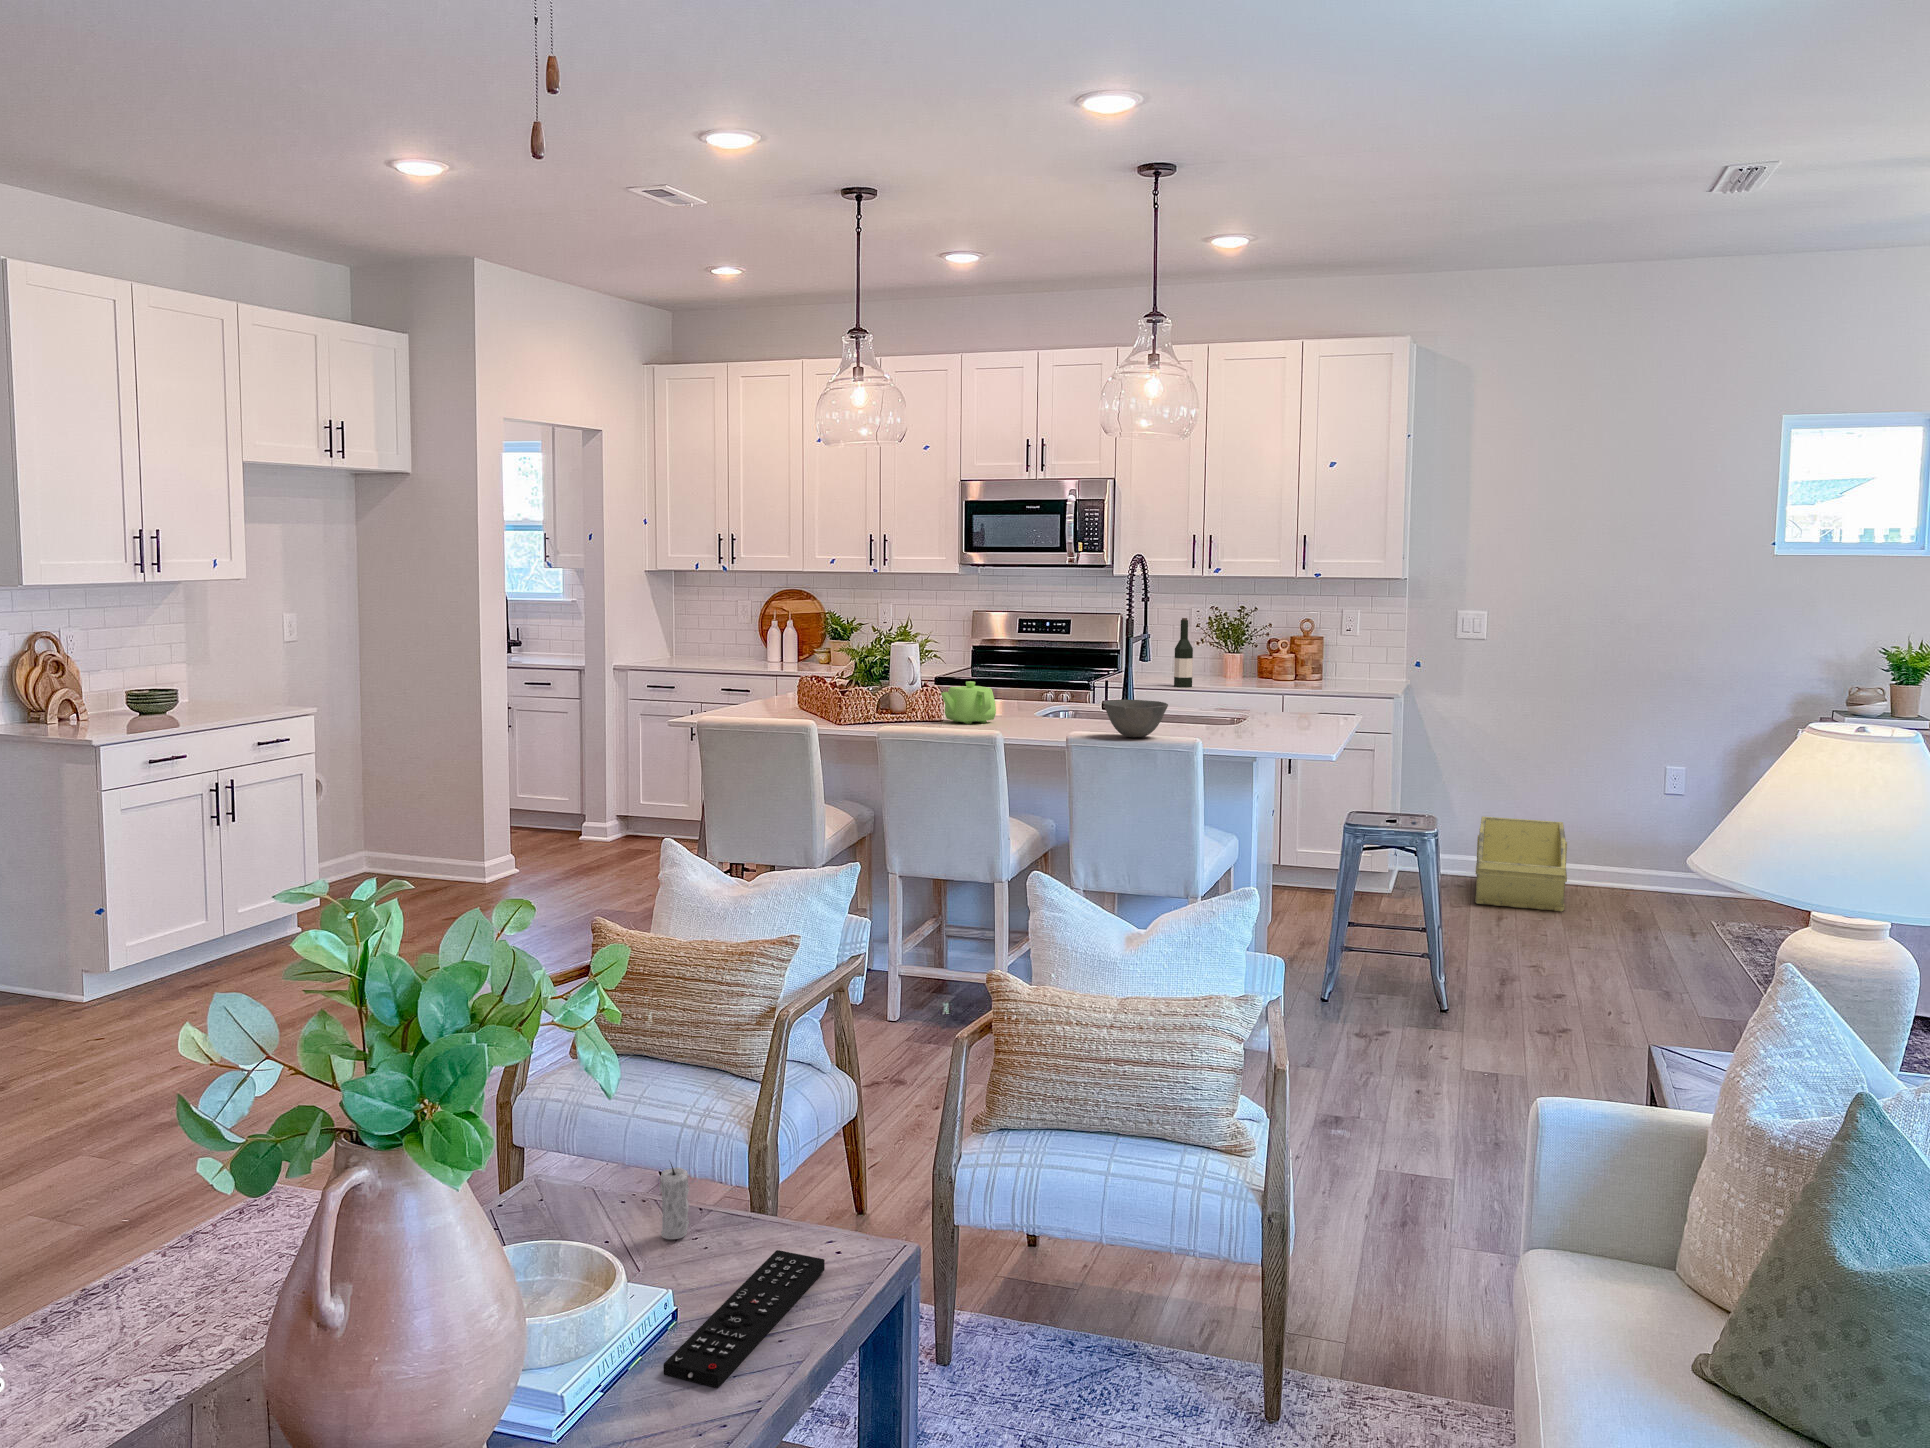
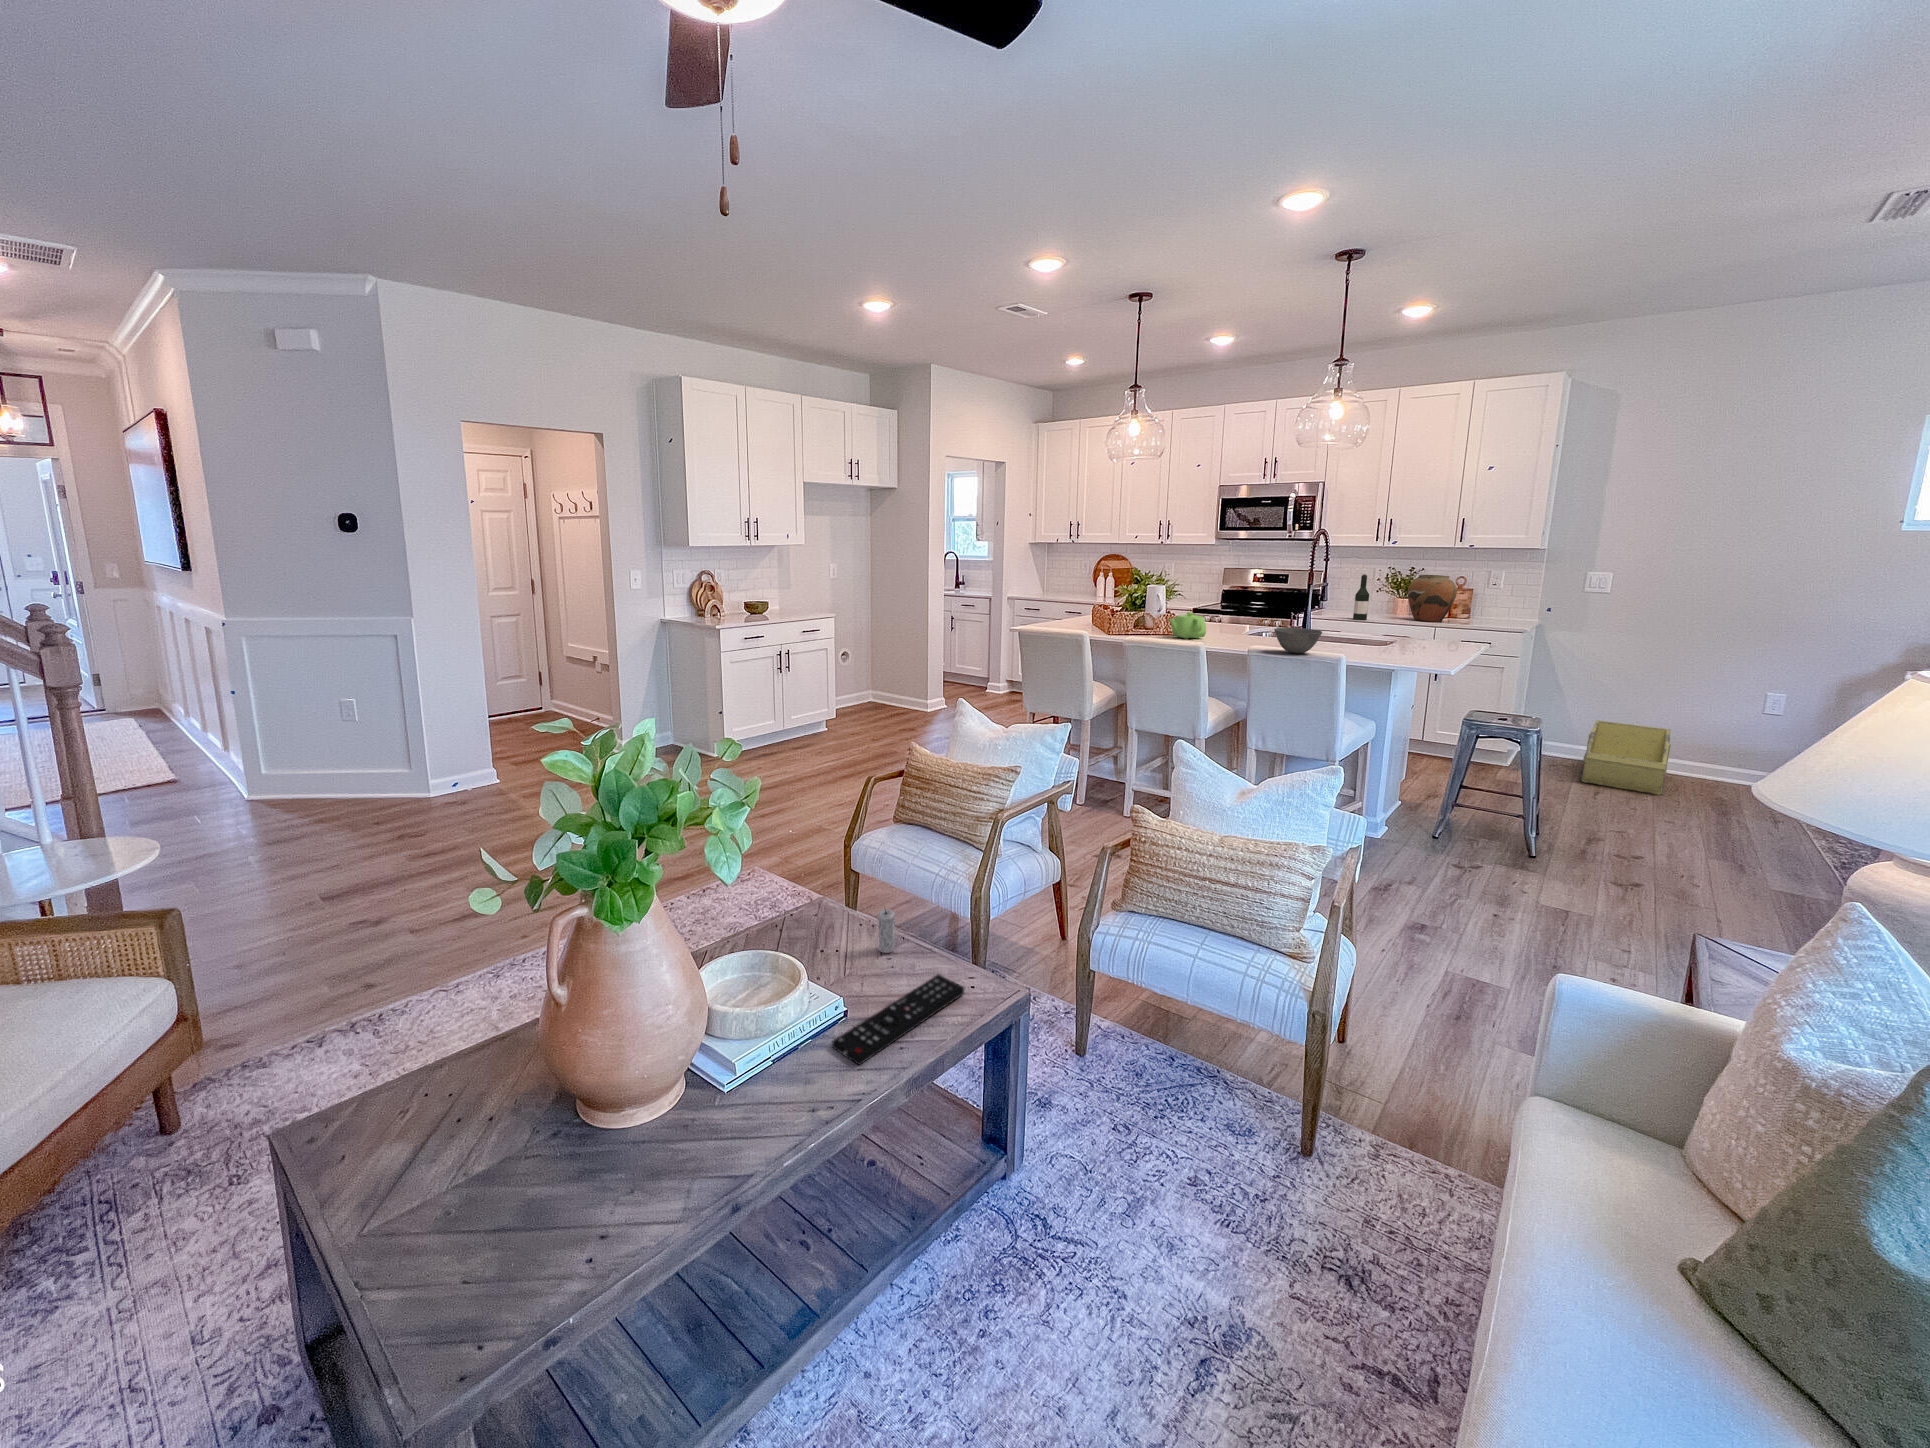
vase: none [1241,617,1304,687] -> present [1408,575,1457,622]

